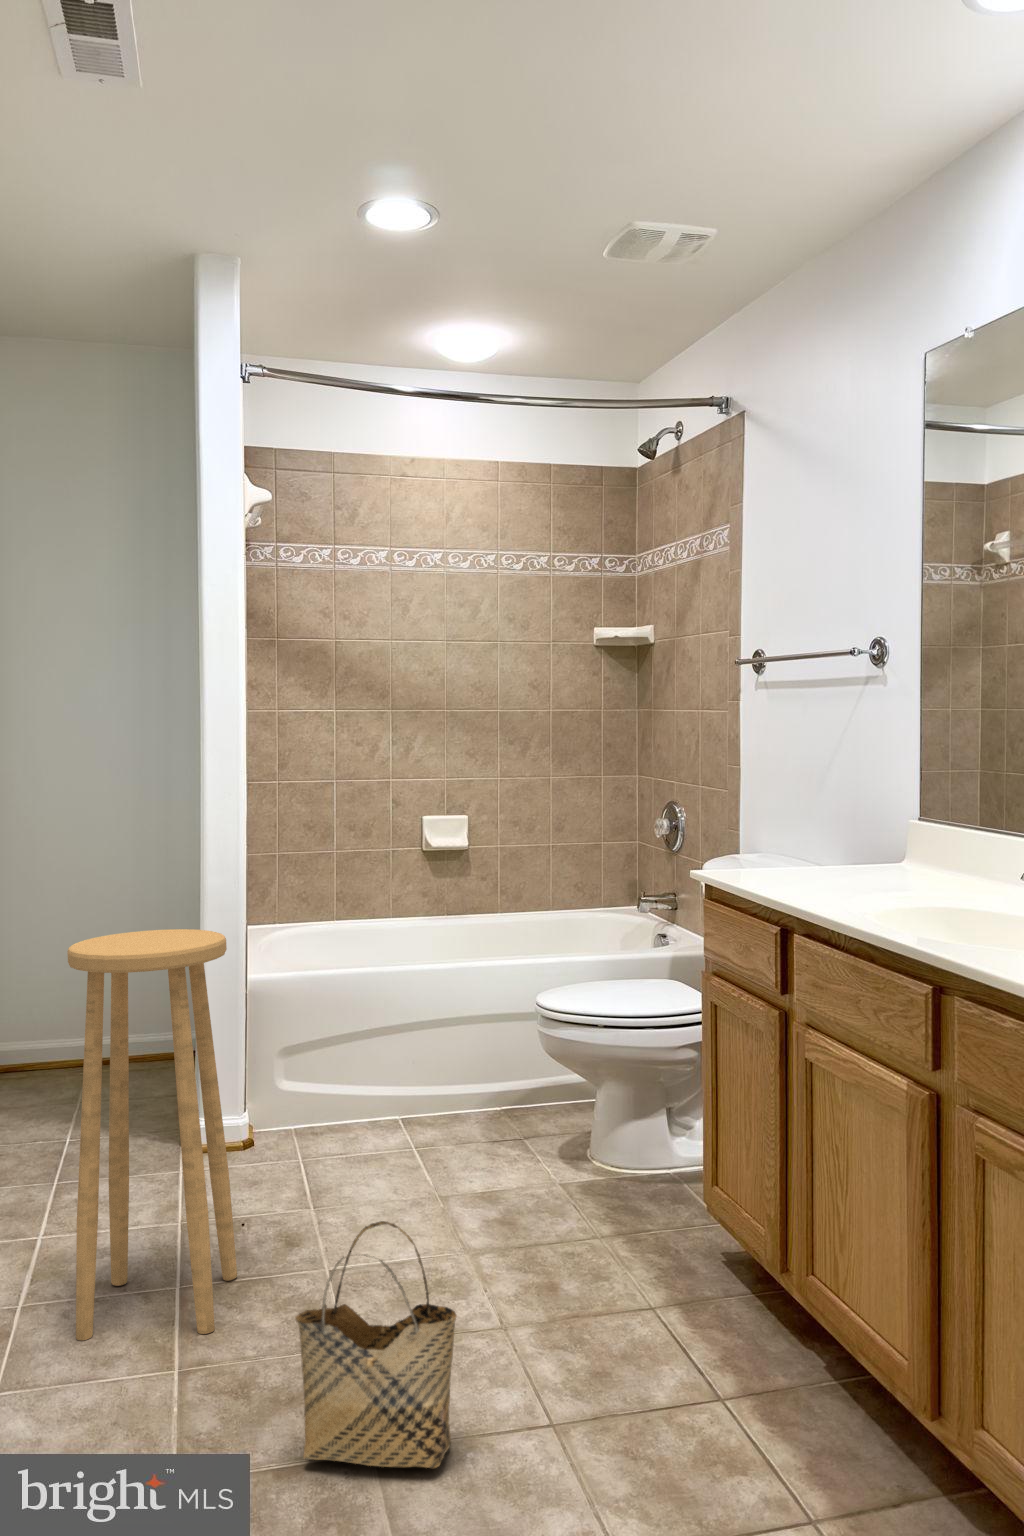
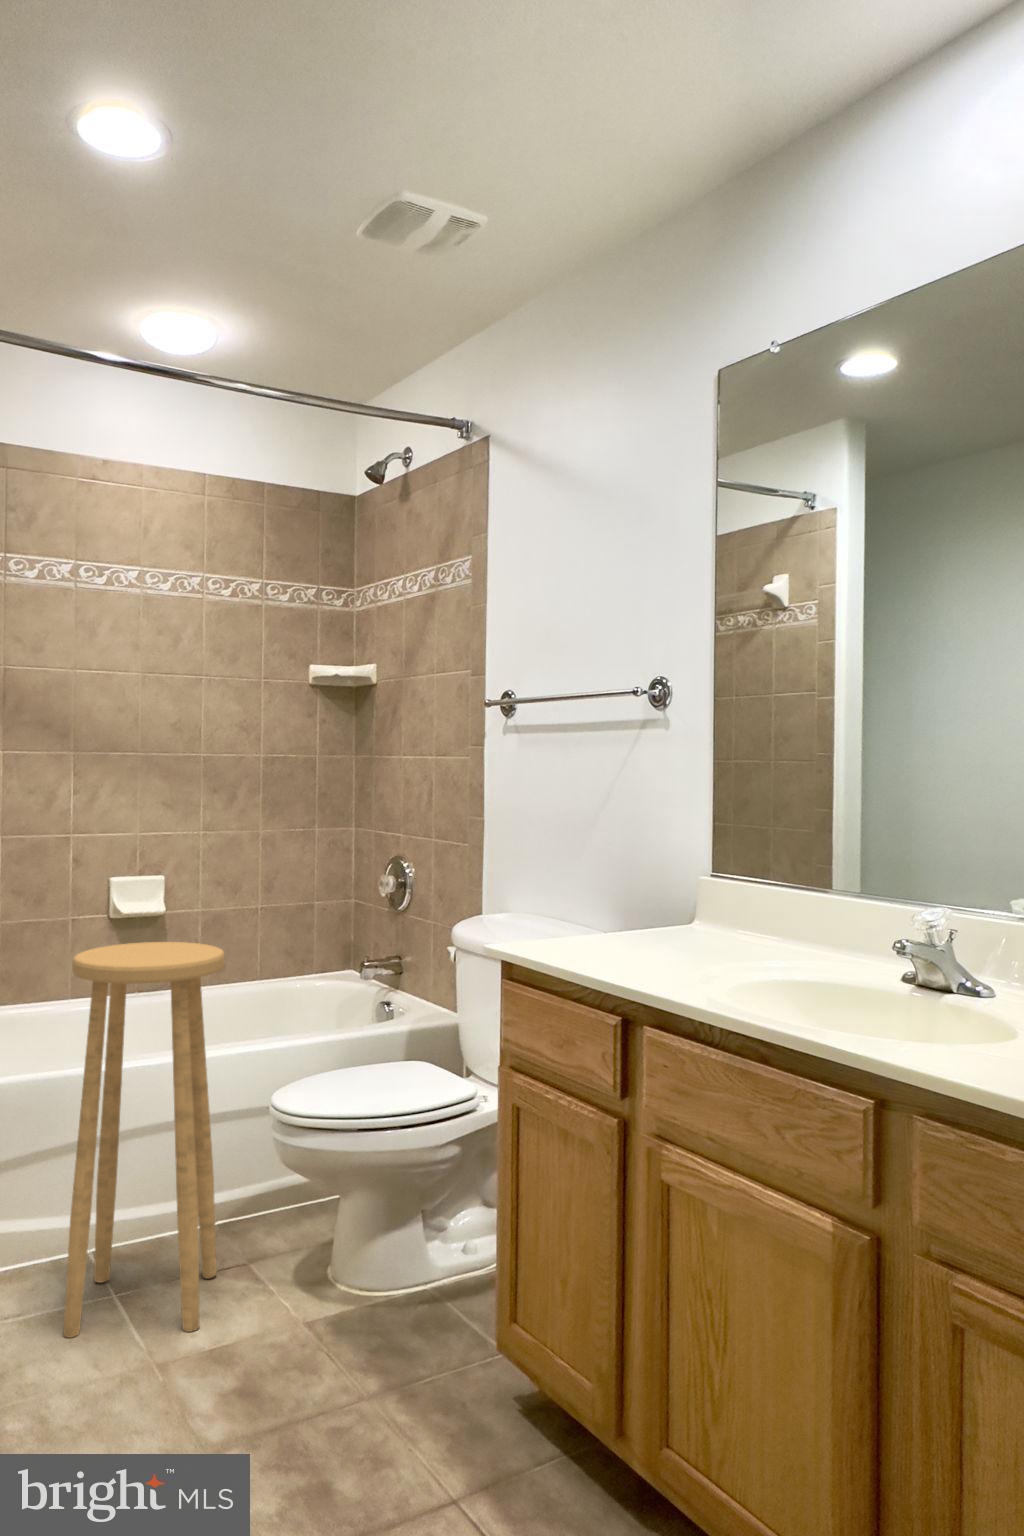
woven basket: present [295,1221,456,1468] -> none [296,1228,450,1467]

